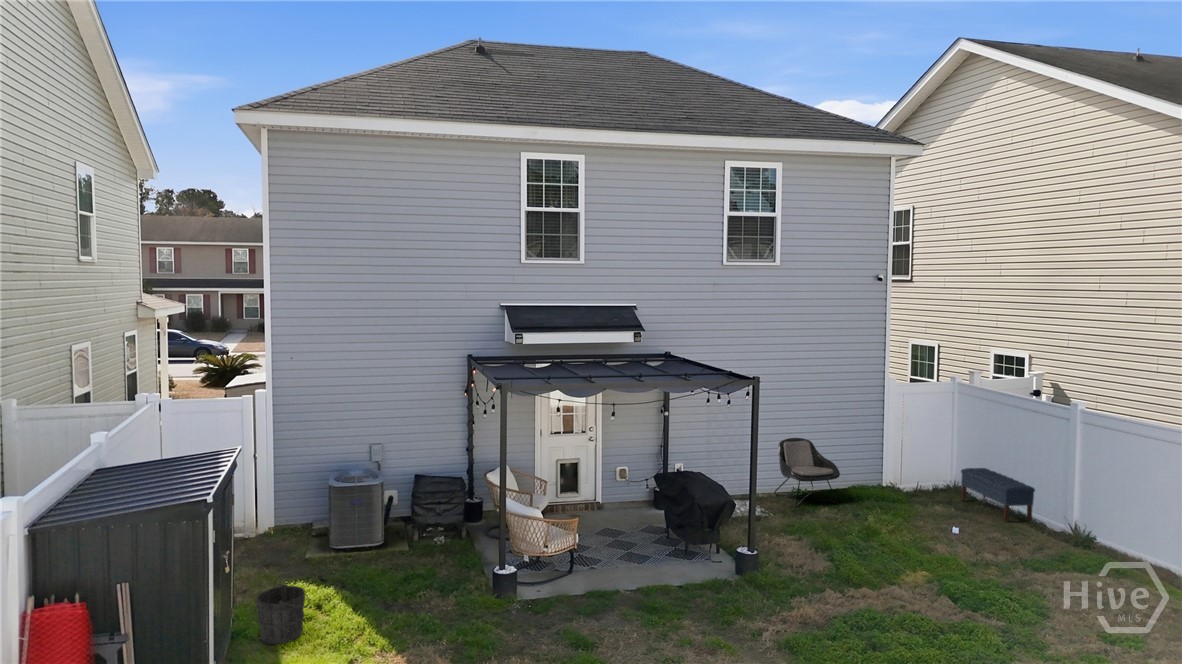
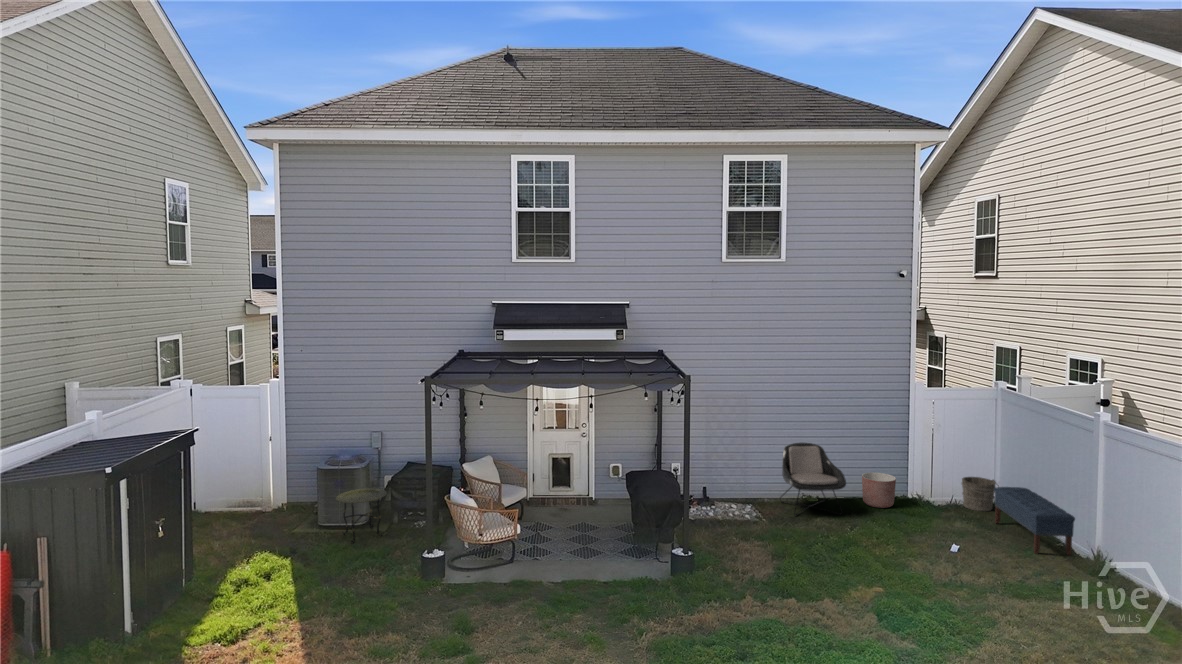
planter: none [845,463,875,495] -> present [862,472,896,508]
side table: none [361,504,414,563] -> present [336,488,386,543]
bucket: present [256,584,309,644] -> present [962,477,999,511]

